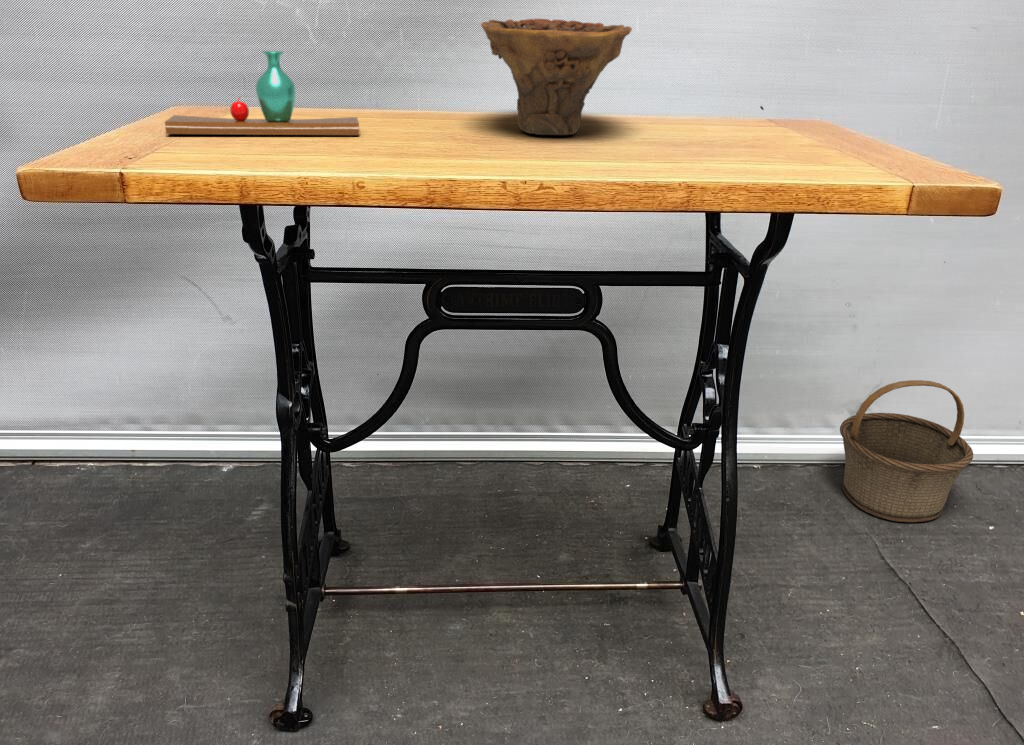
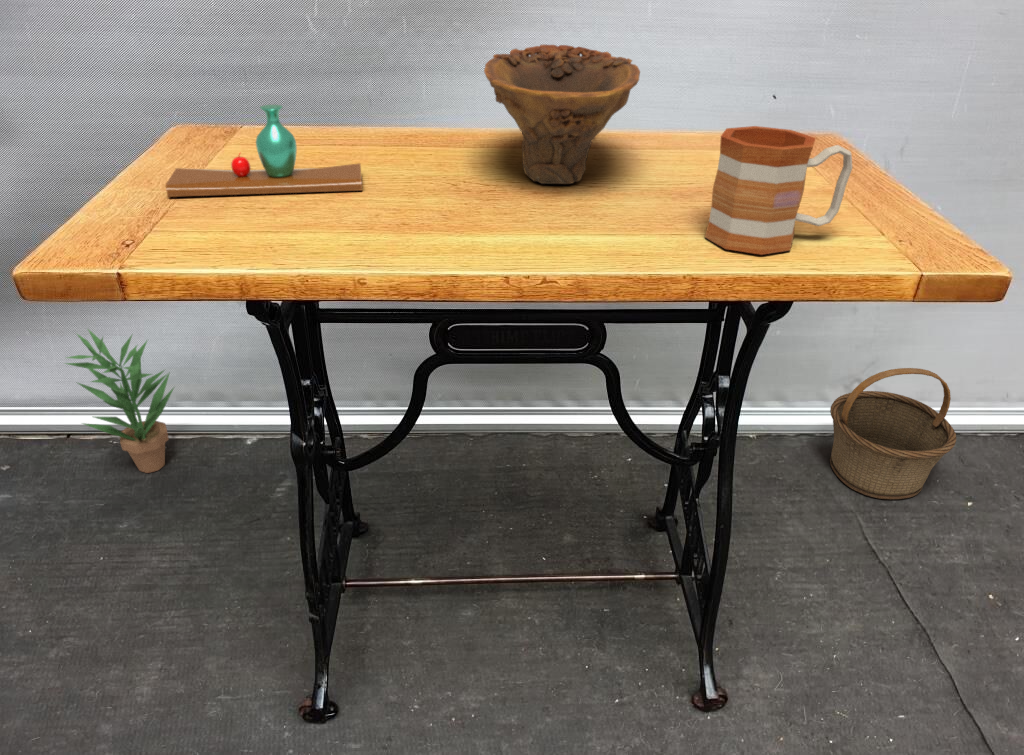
mug: none [699,58,838,172] -> present [705,126,852,255]
potted plant: none [29,332,145,496] -> present [66,330,173,473]

